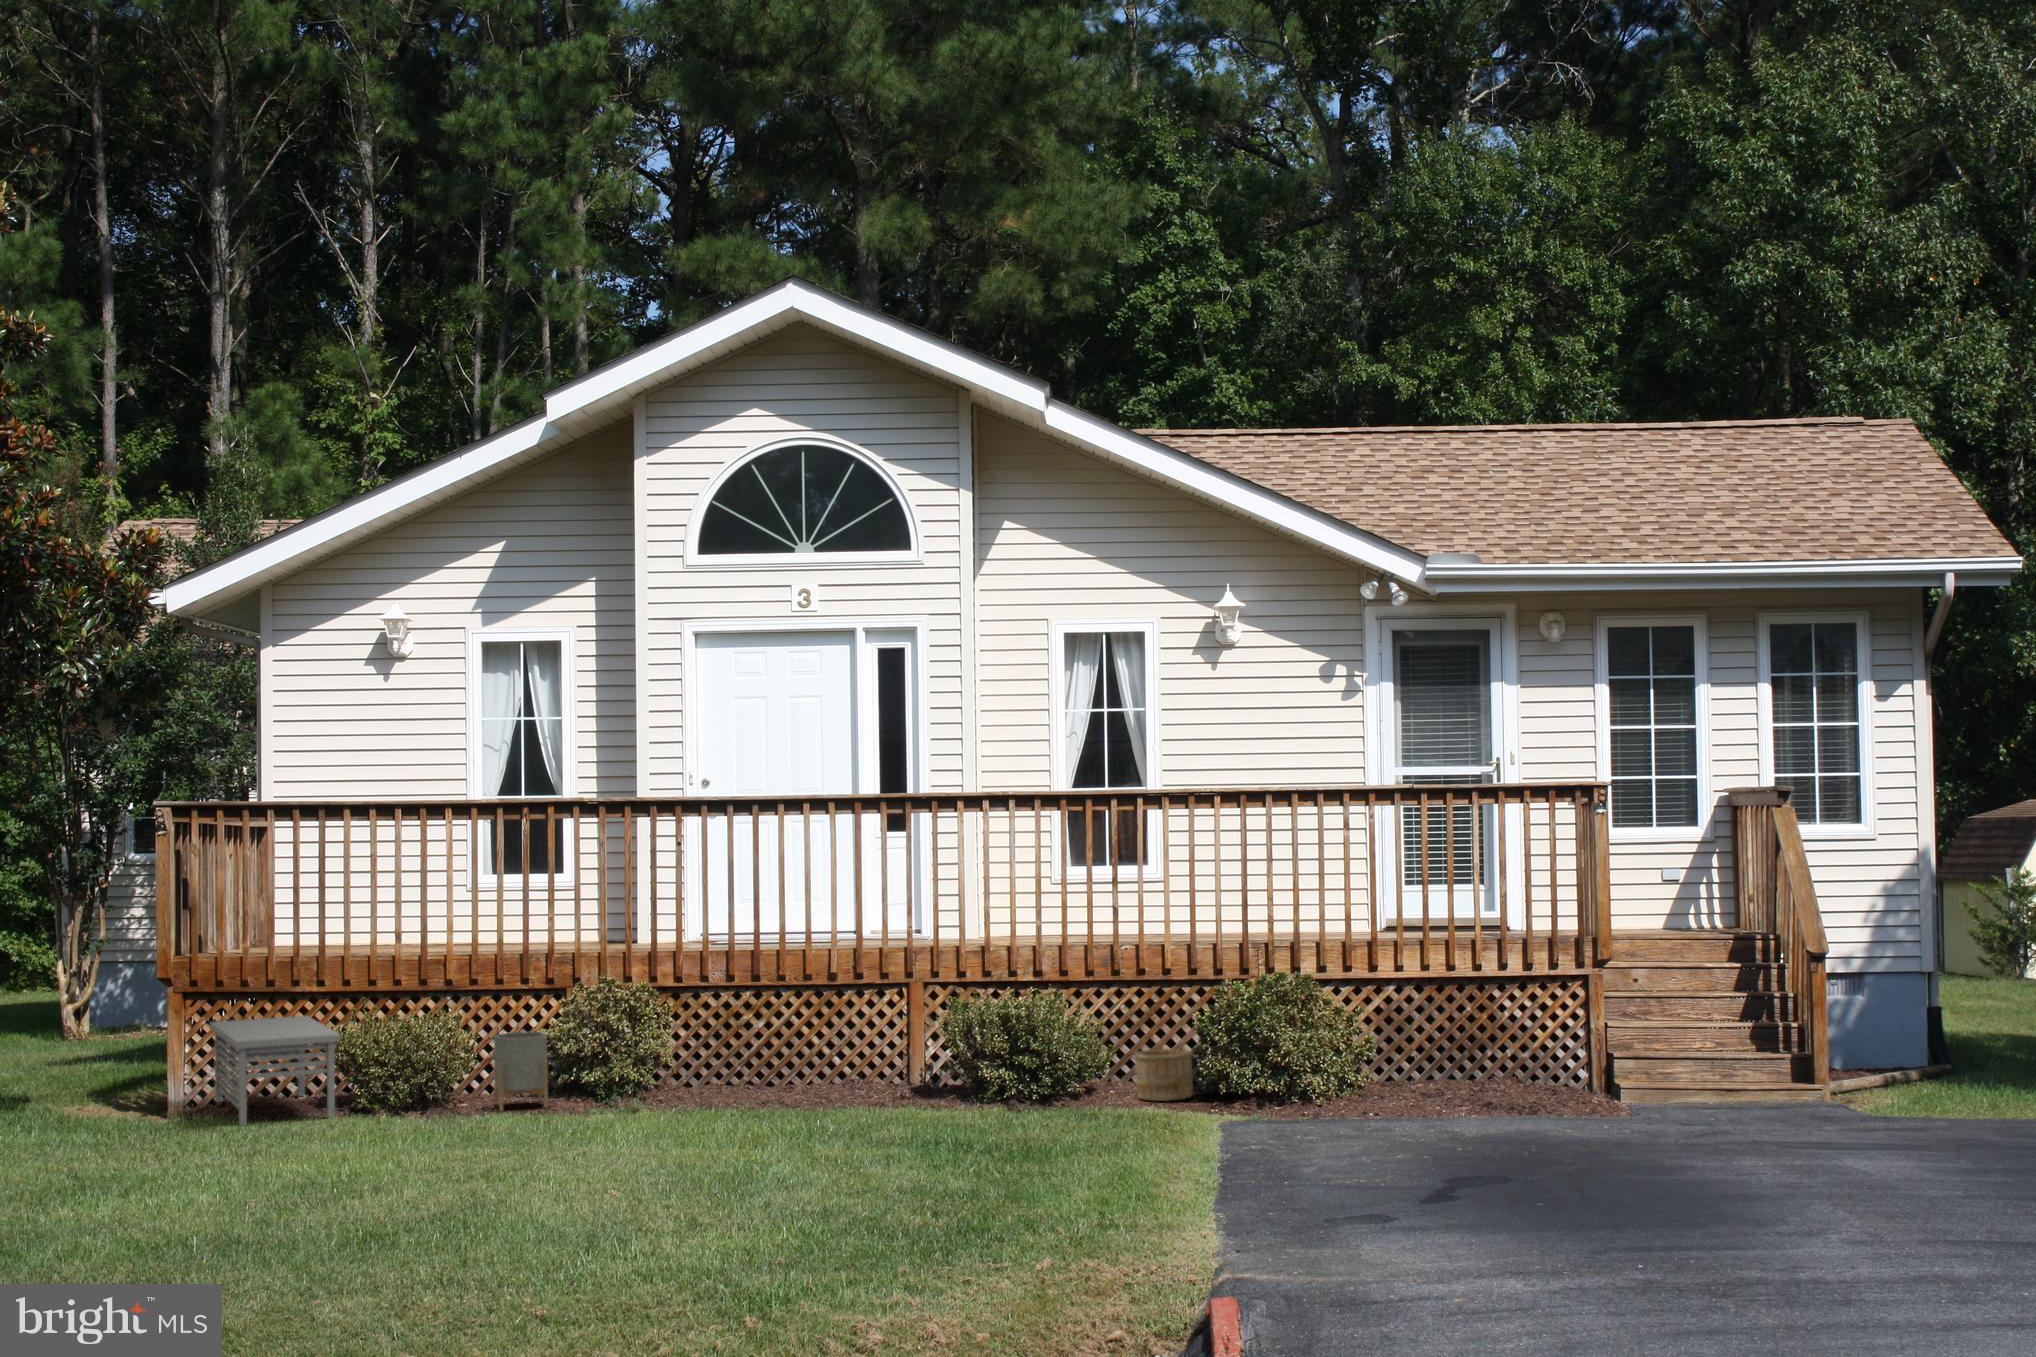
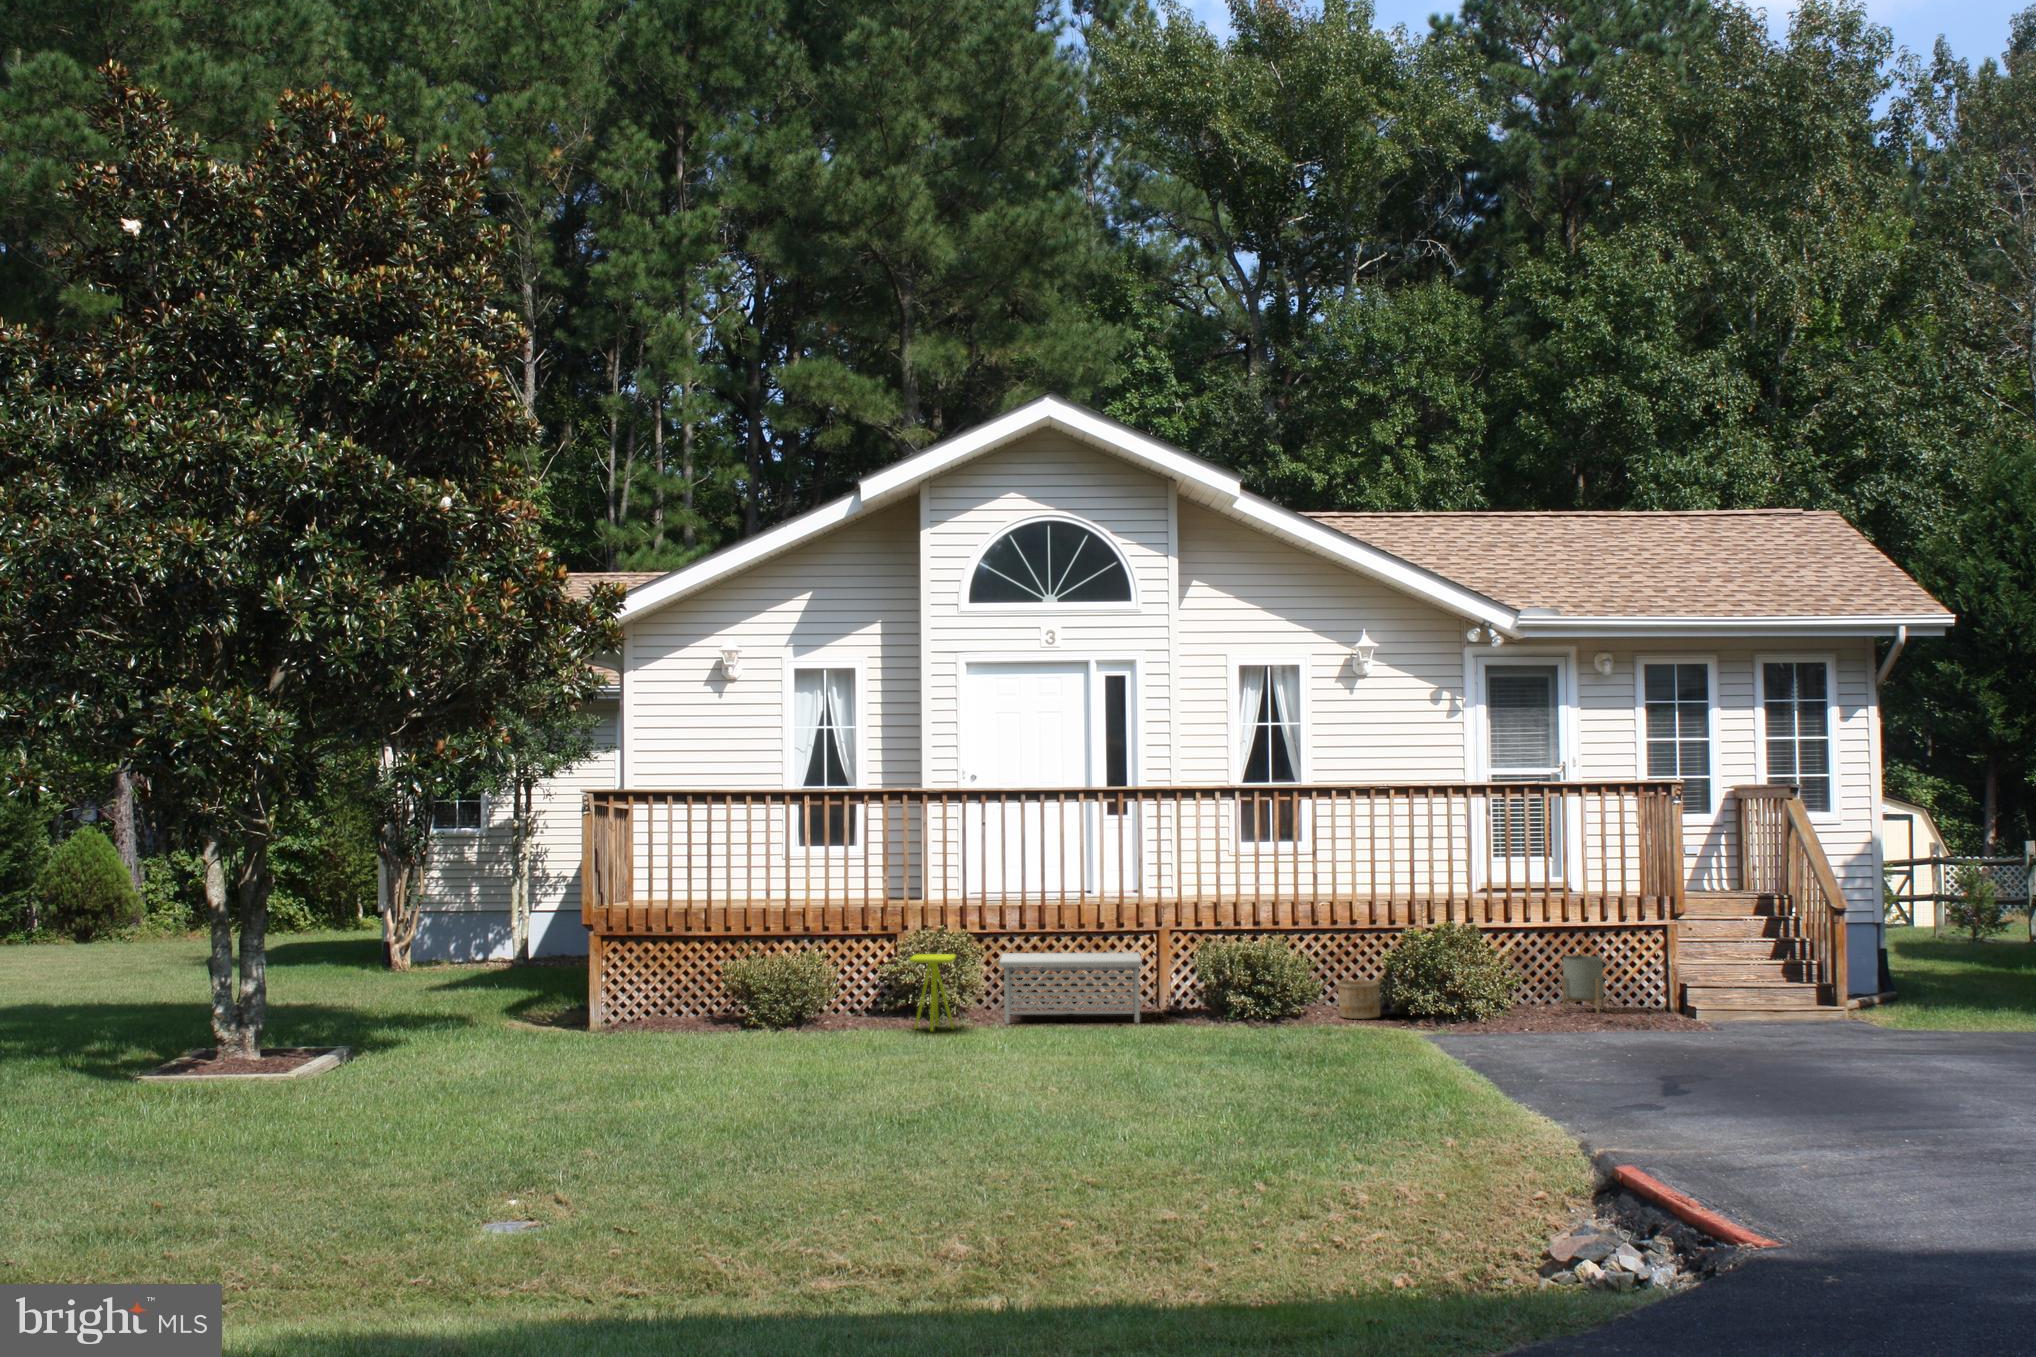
side table: none [553,1014,622,1117] -> present [909,954,956,1031]
storage bench: present [210,1016,341,1125] -> present [999,952,1142,1024]
planter: present [494,1032,548,1111] -> present [1562,955,1604,1014]

